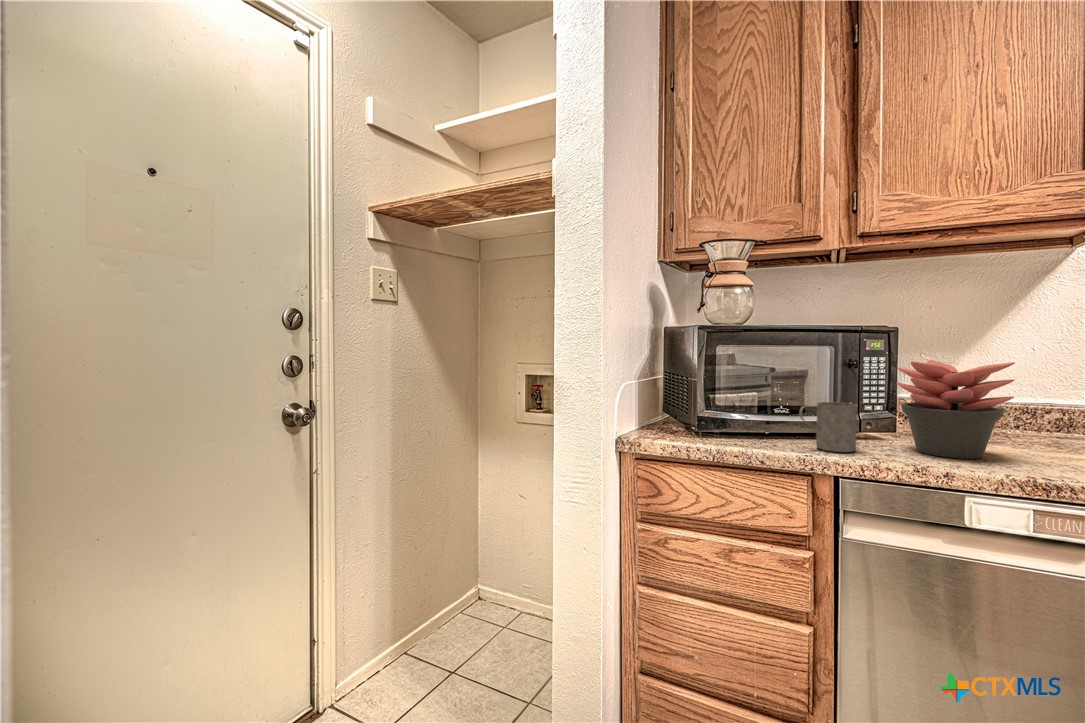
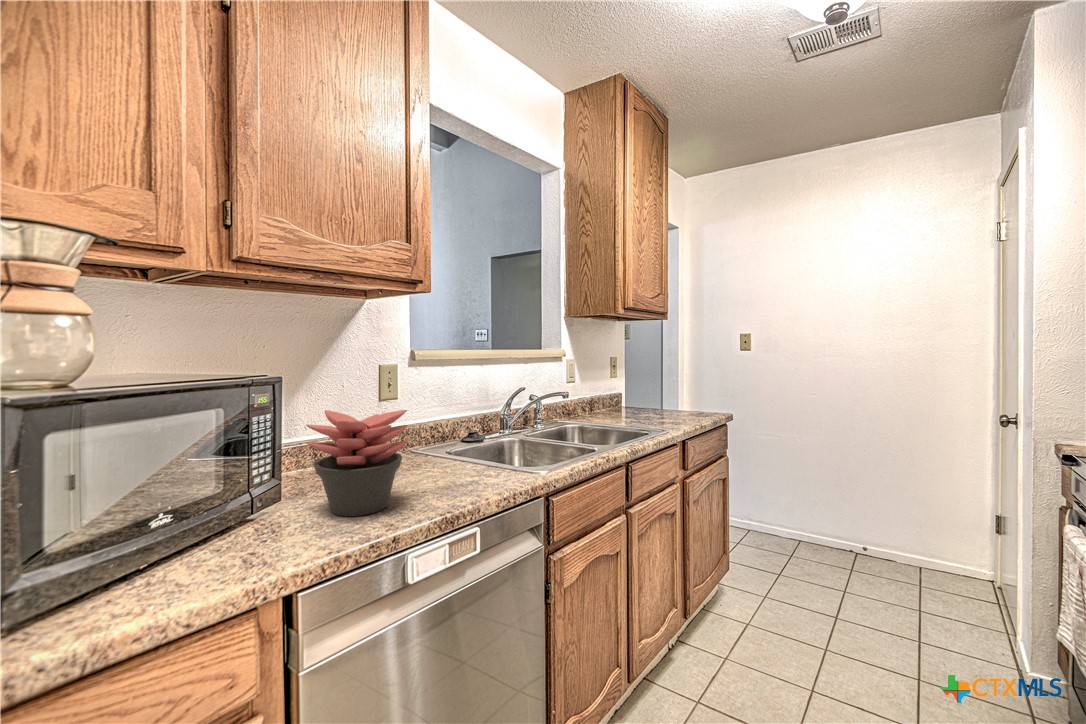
mug: present [799,402,858,452] -> none [224,483,294,559]

